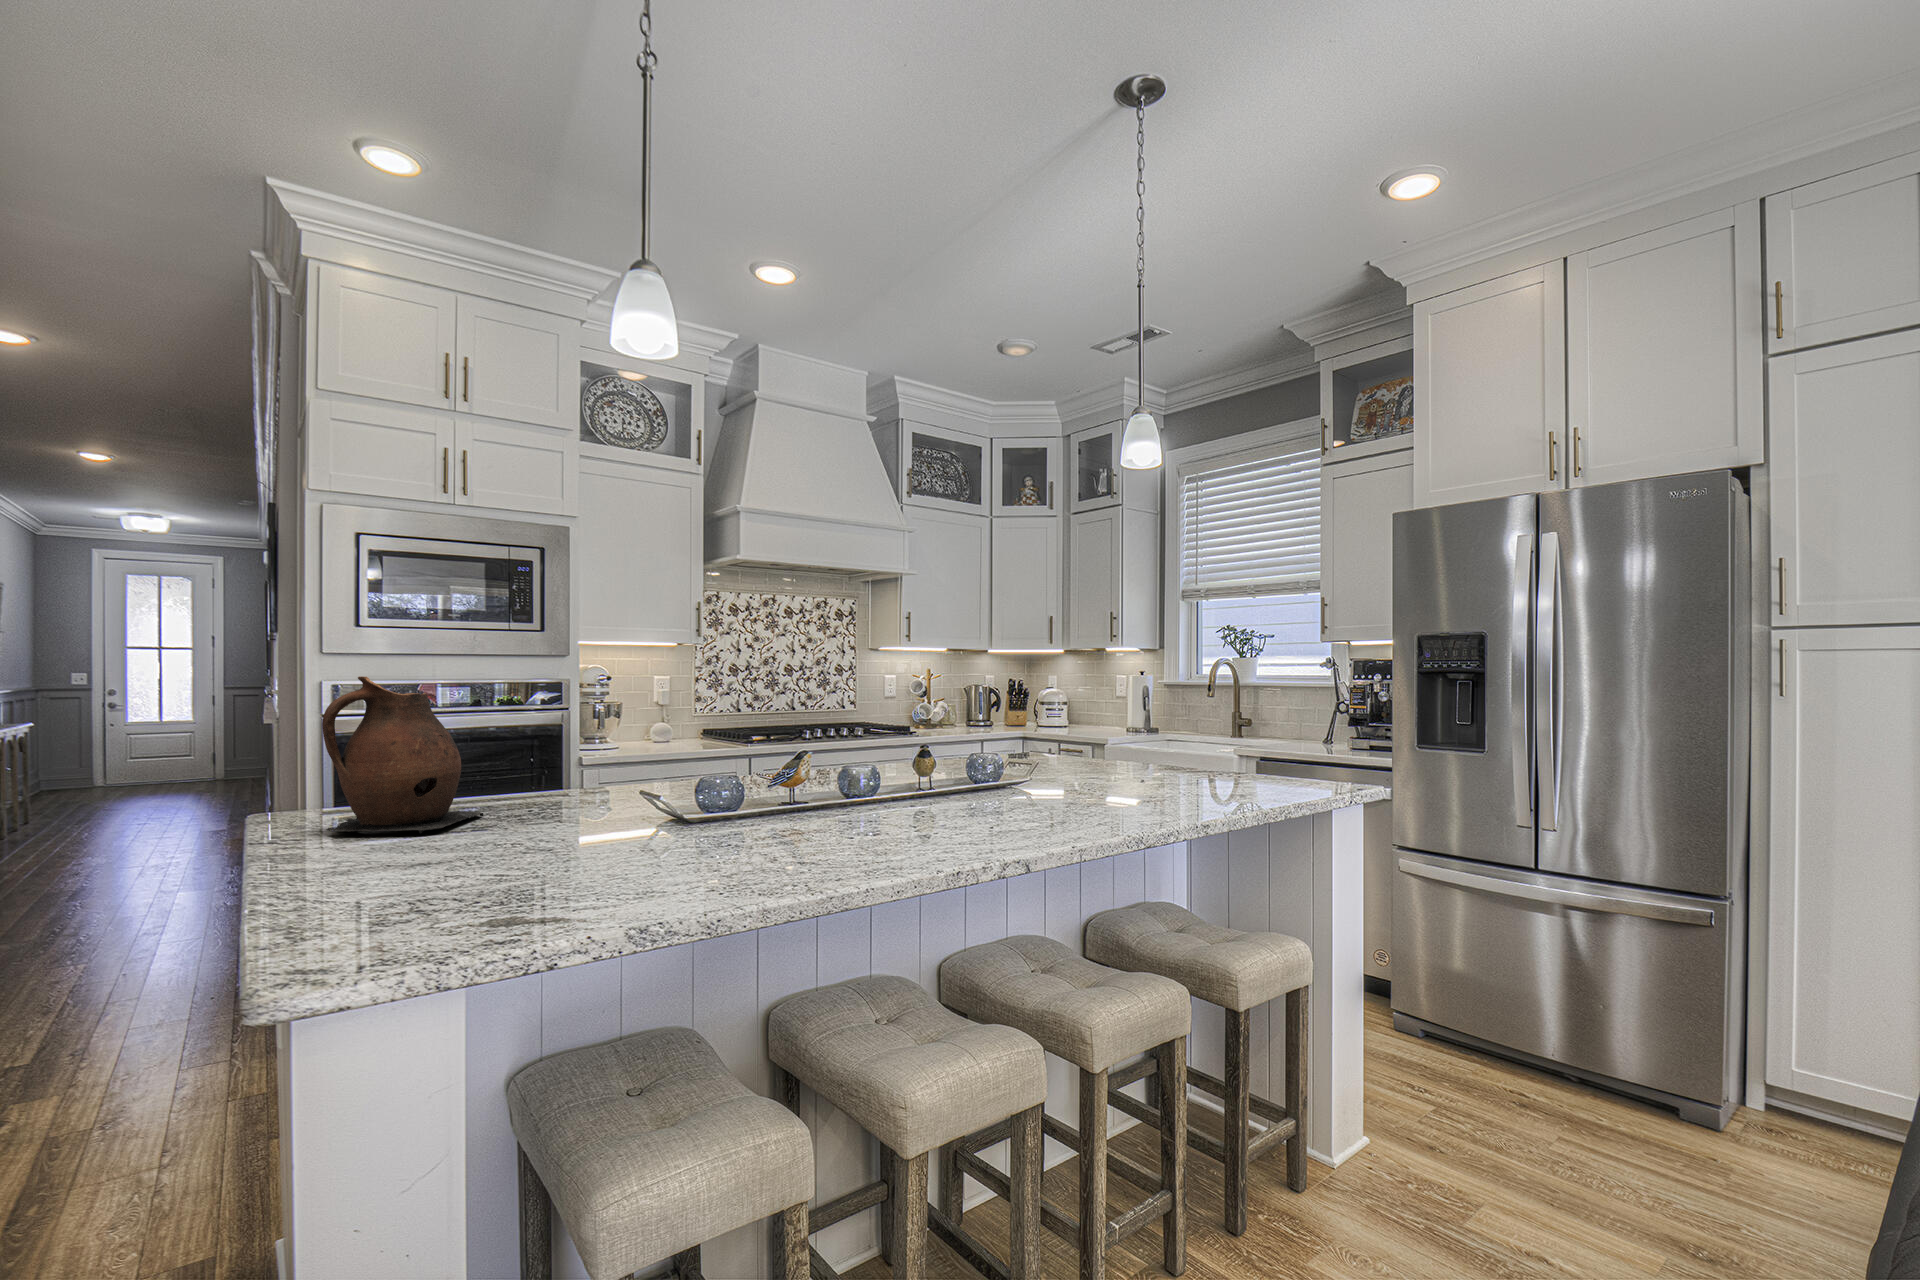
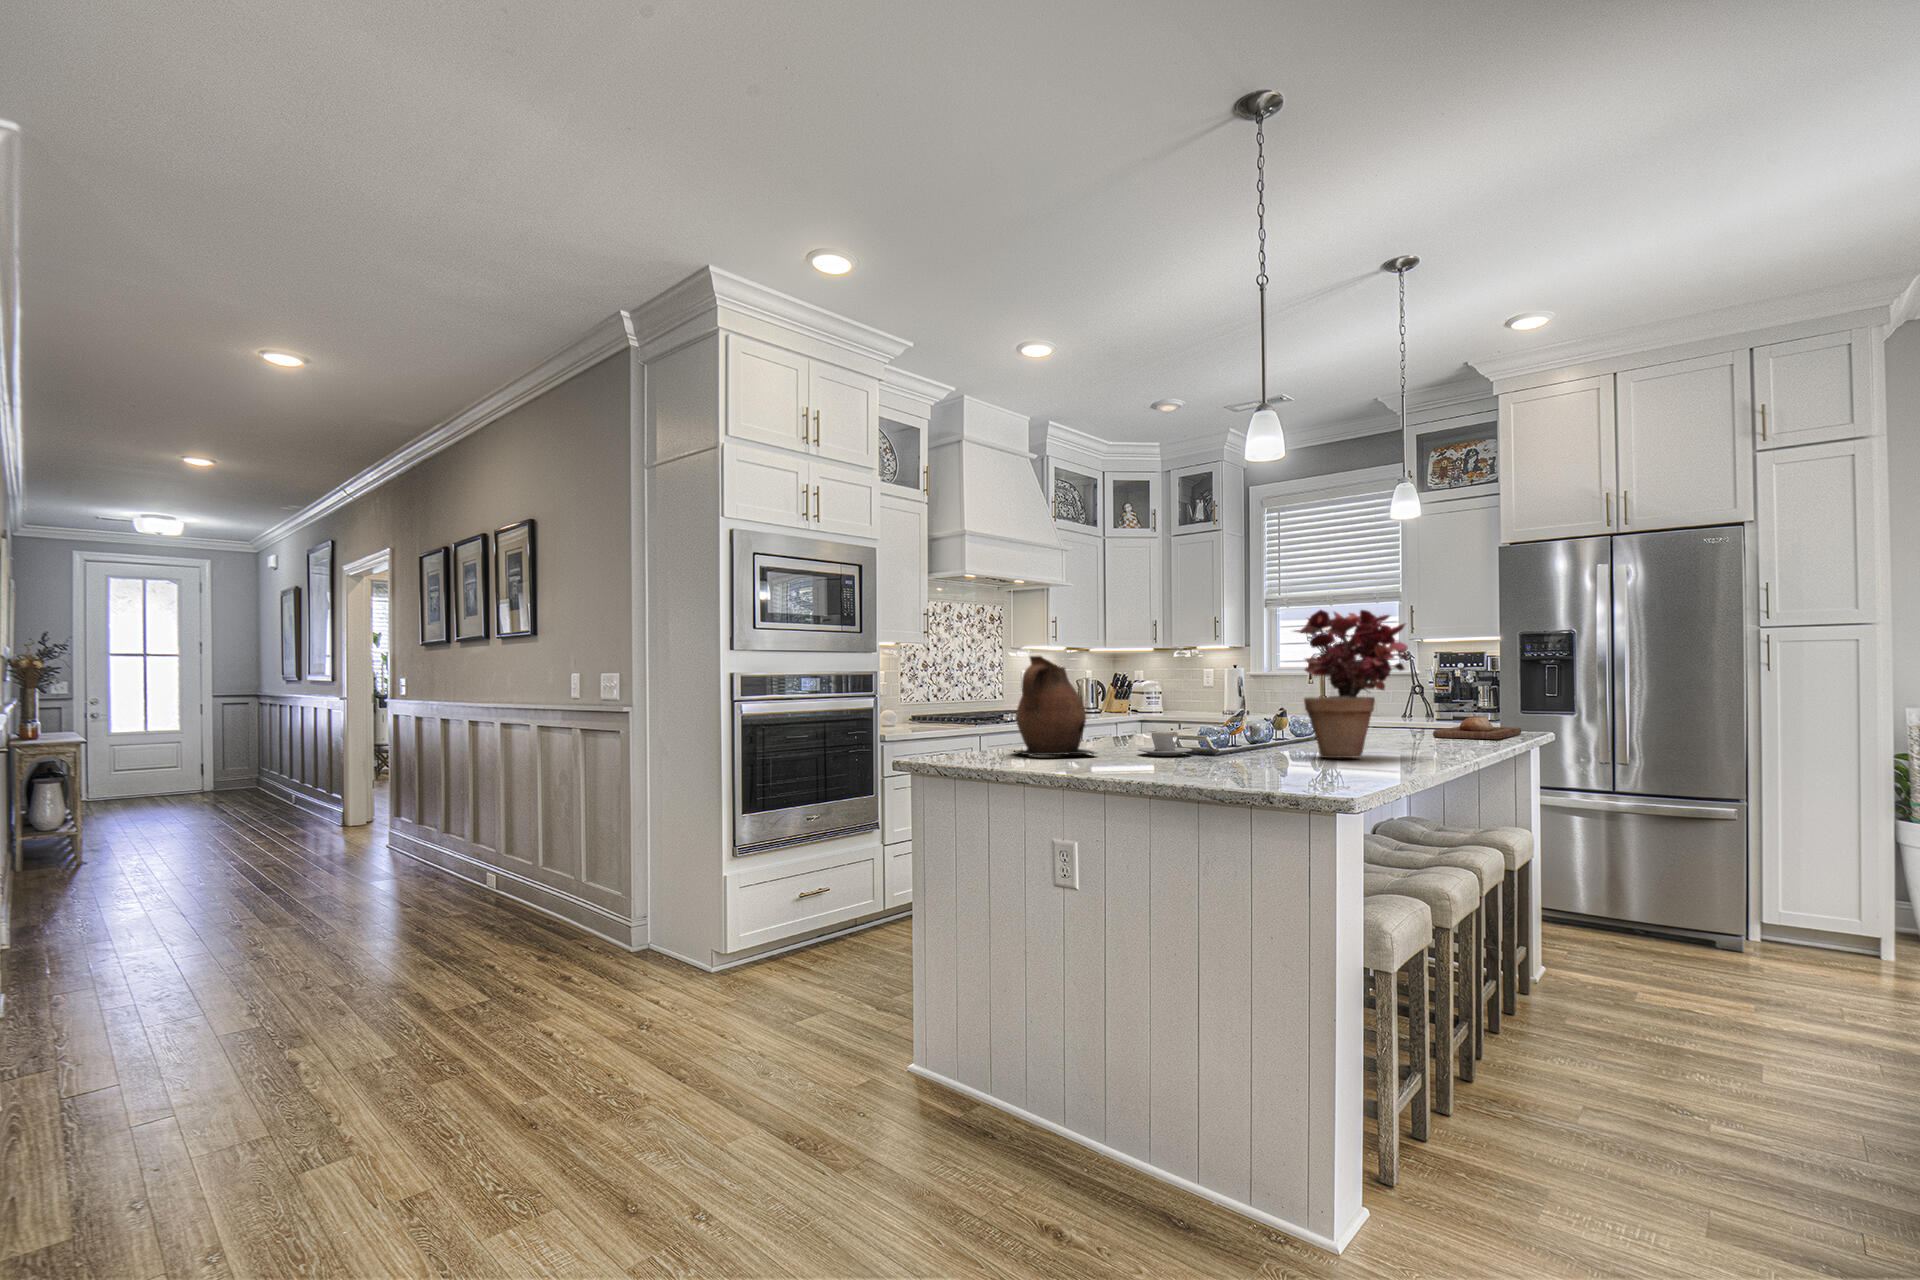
potted plant: none [676,606,894,860] -> present [1295,610,1409,758]
bread loaf: none [1125,766,1290,810] -> present [1433,716,1521,739]
coffee cup: none [504,796,595,837] -> present [1138,732,1192,756]

